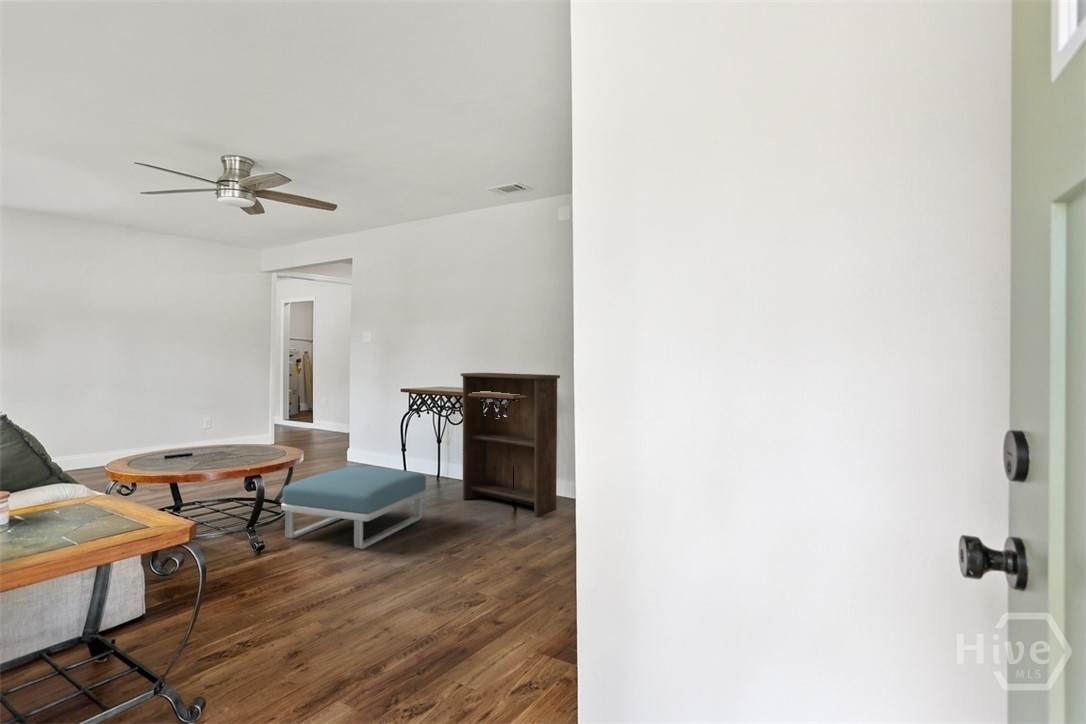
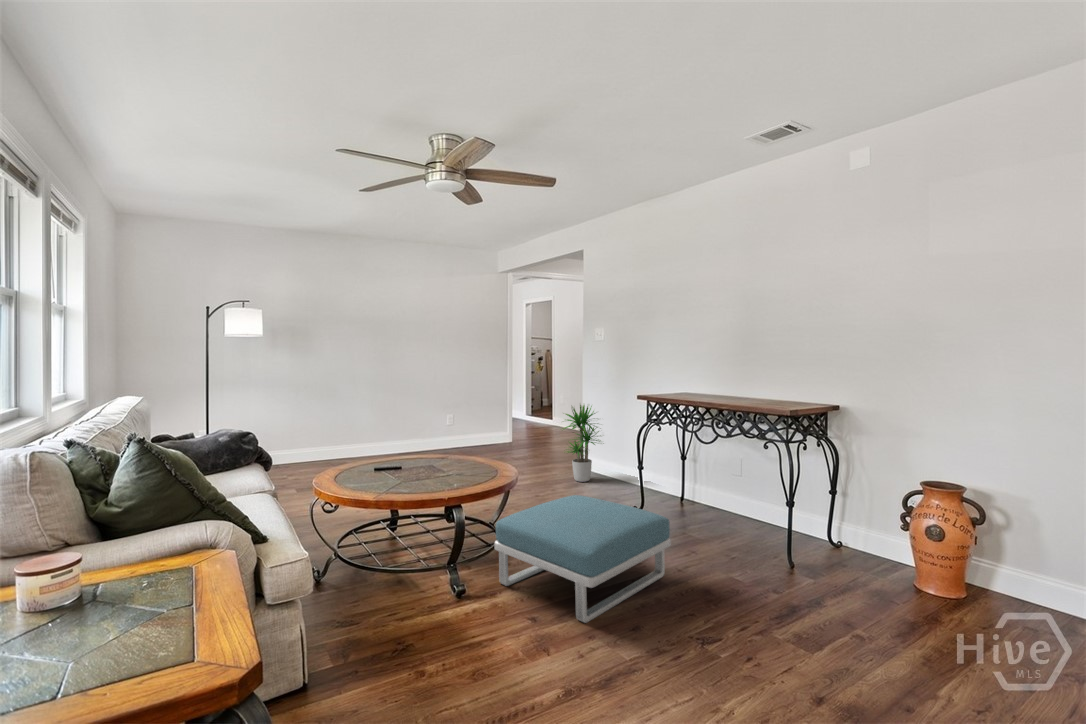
bookshelf: present [461,373,560,517] -> none [713,377,874,598]
potted plant: none [327,398,372,469] -> present [563,405,601,482]

